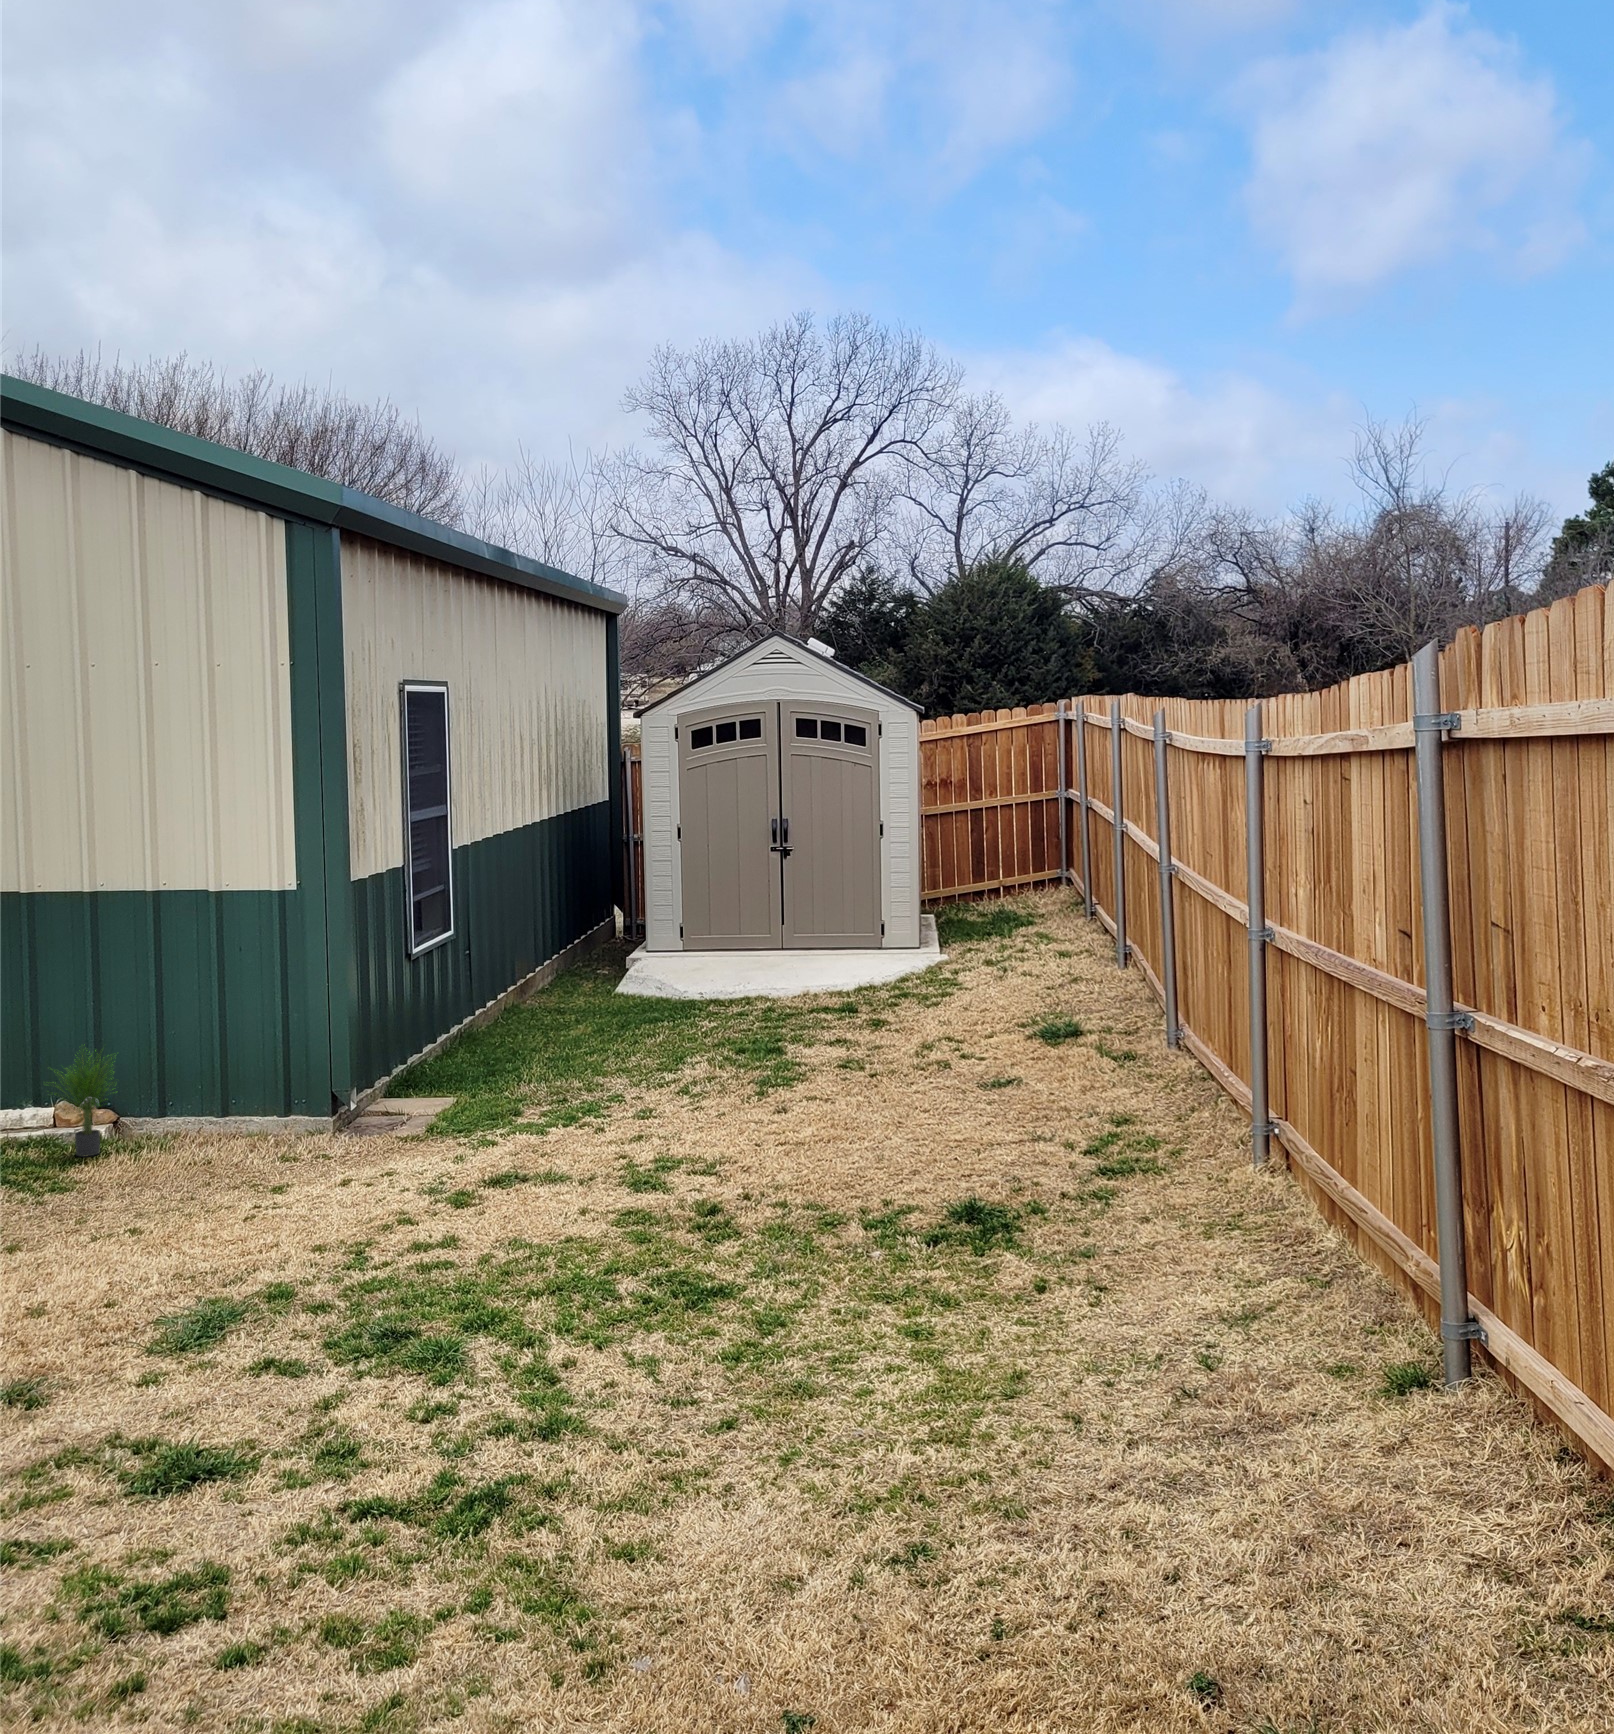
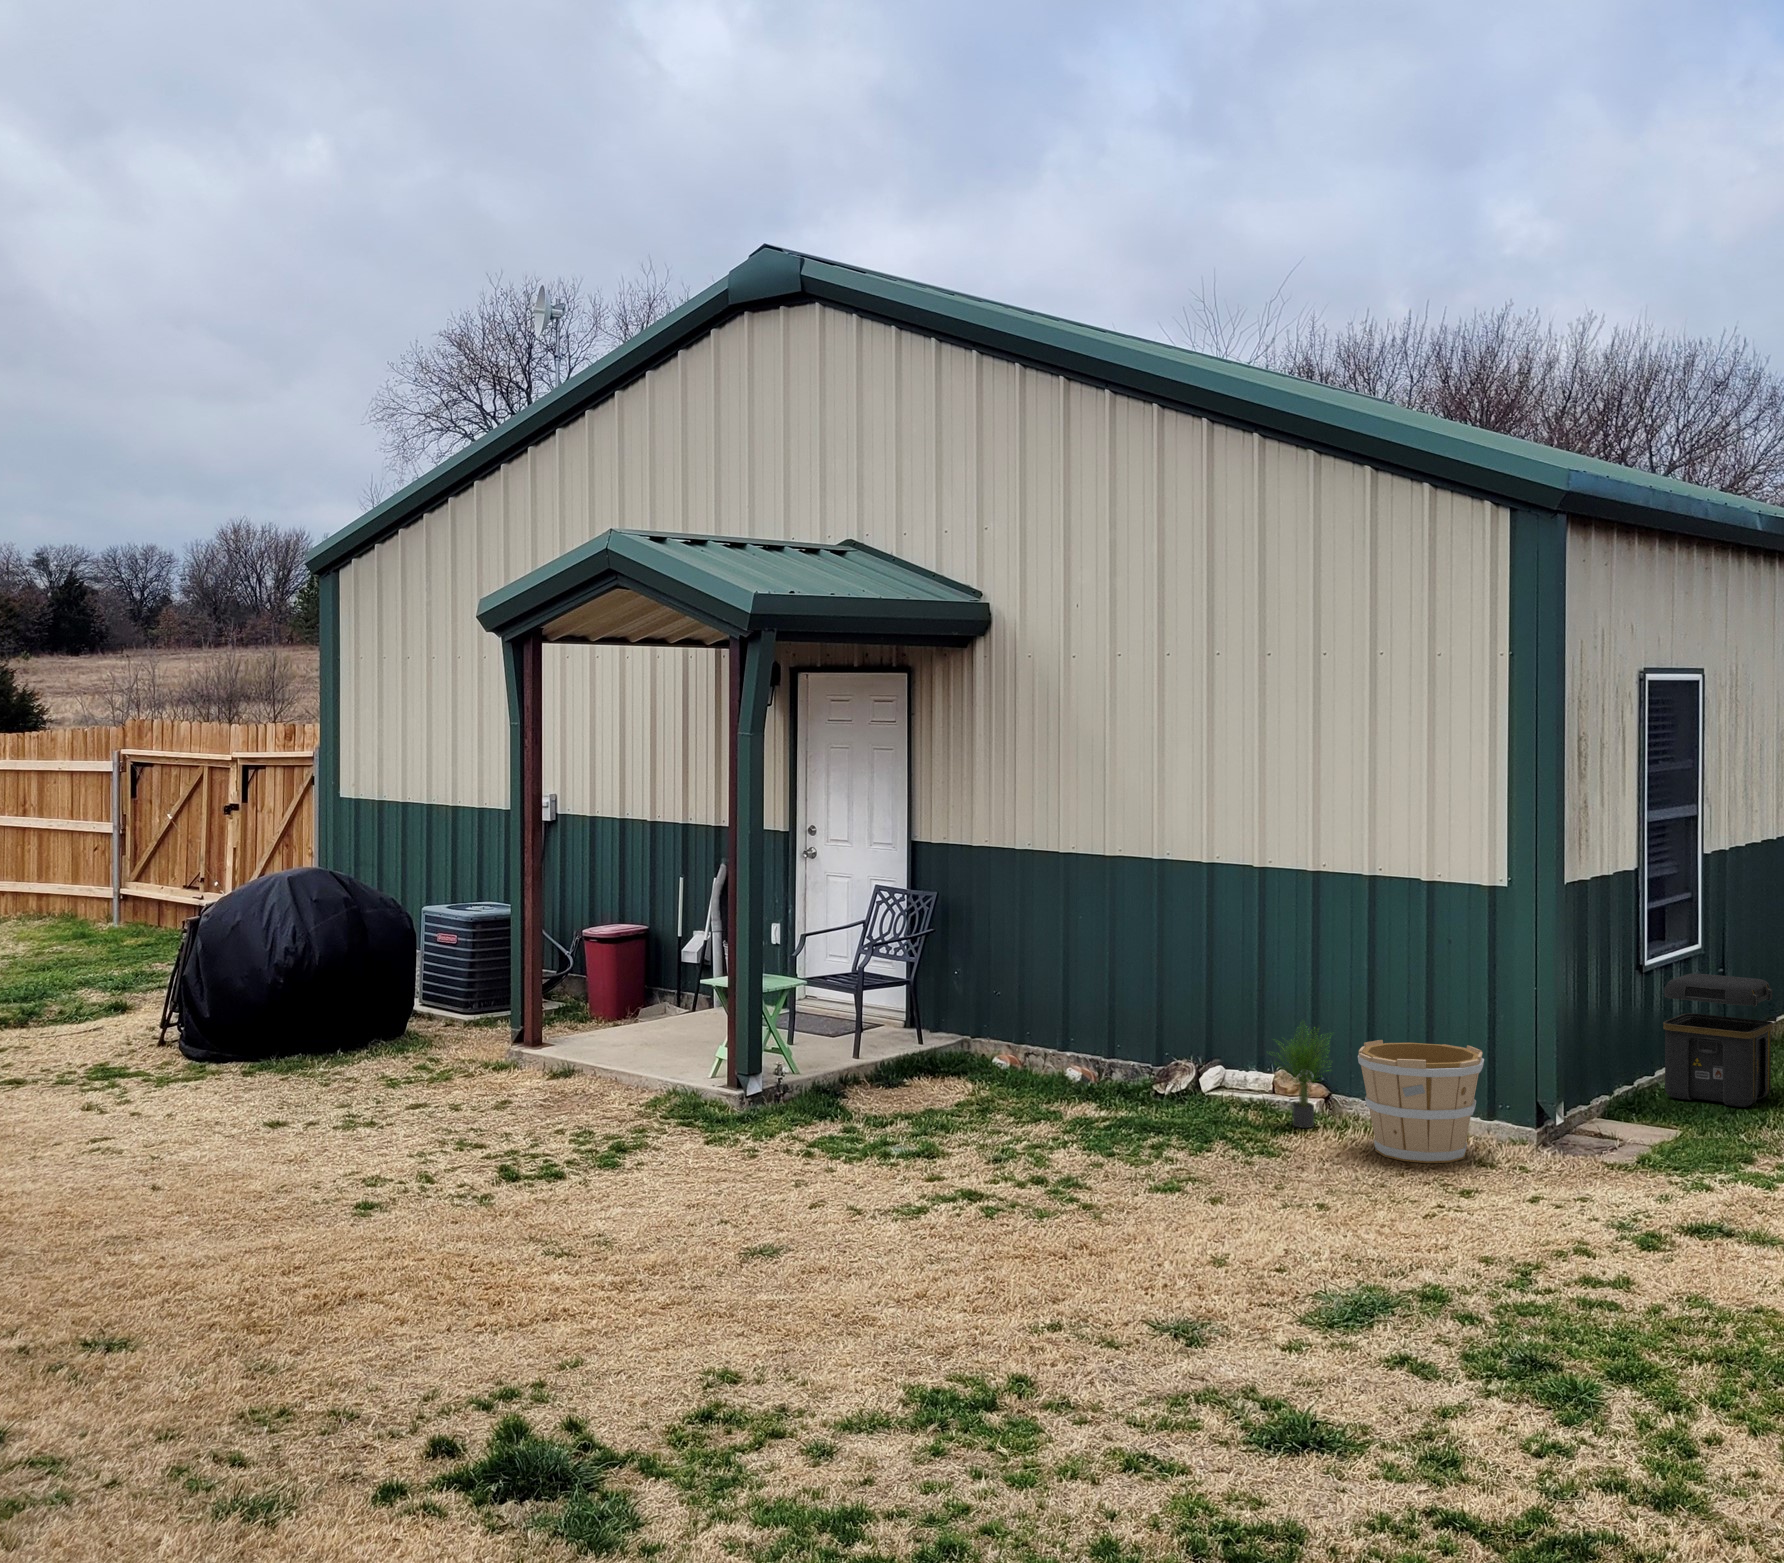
toolbox: none [429,954,519,1070] -> present [1663,974,1773,1107]
wooden bucket: none [152,1046,283,1171] -> present [1358,1040,1484,1163]

